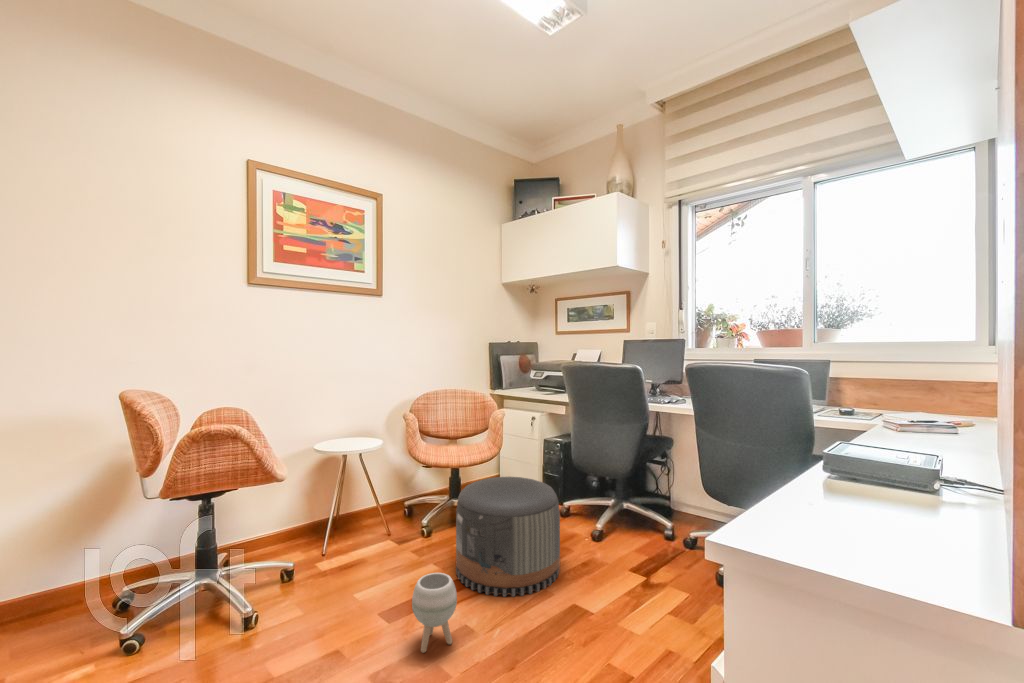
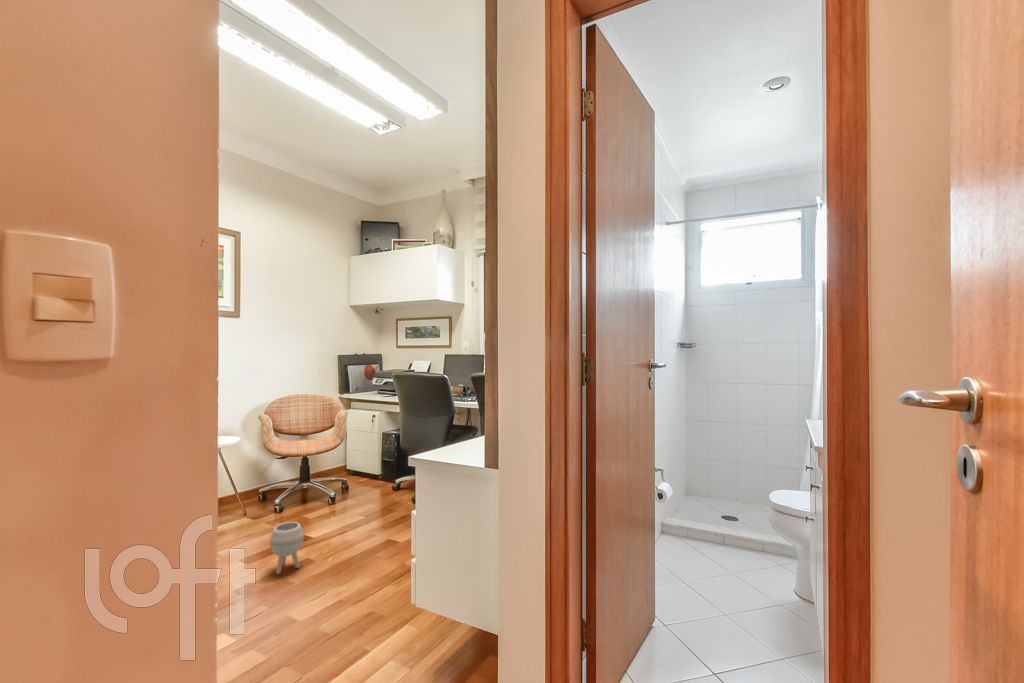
pouf: present [456,477,560,597] -> none [304,459,385,540]

